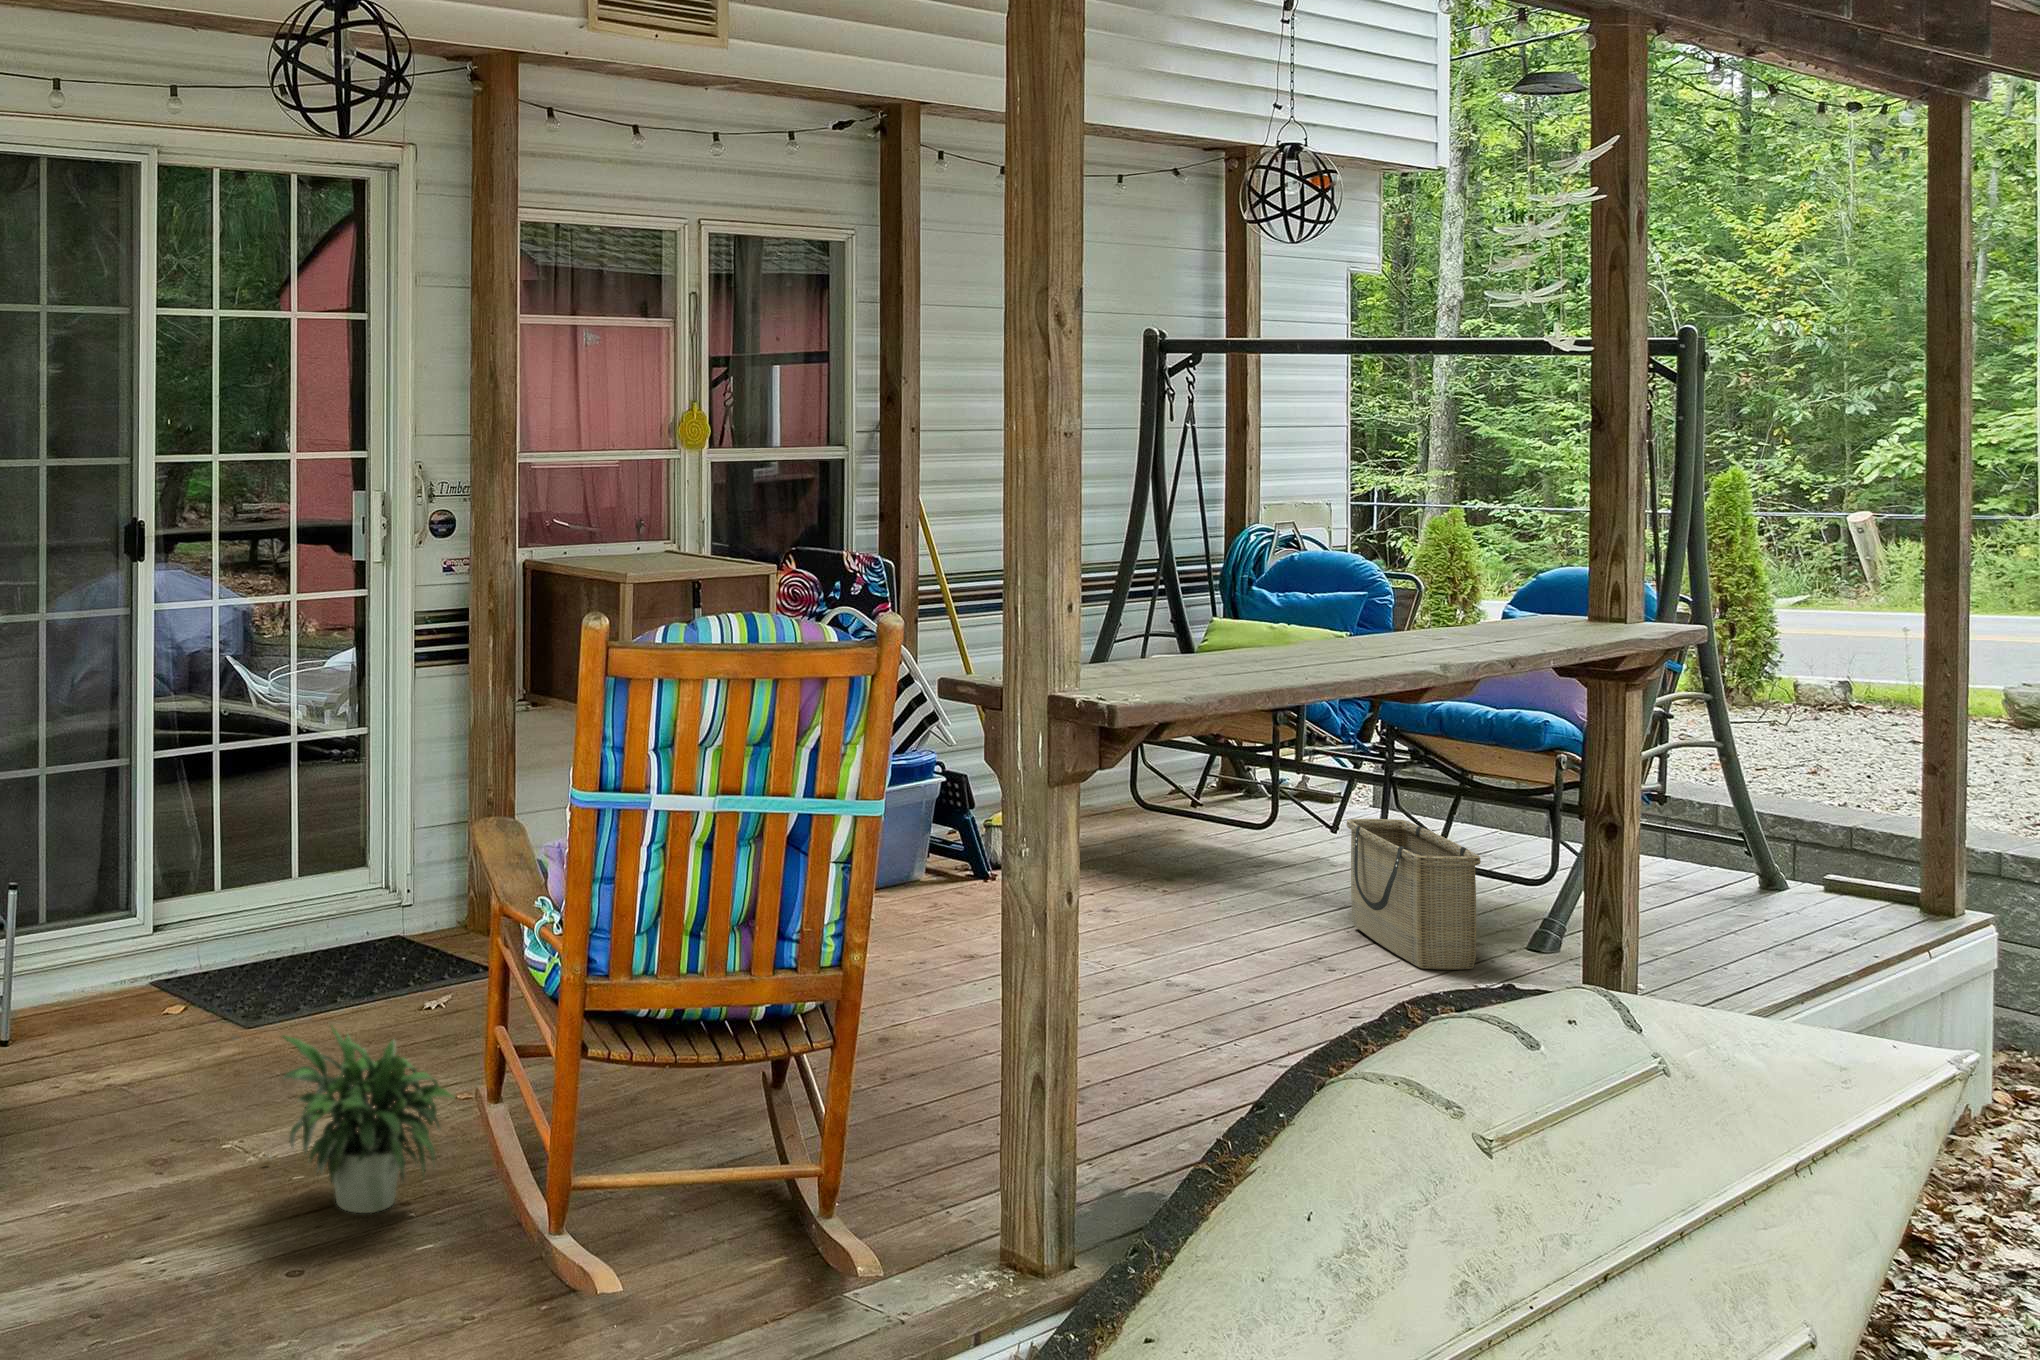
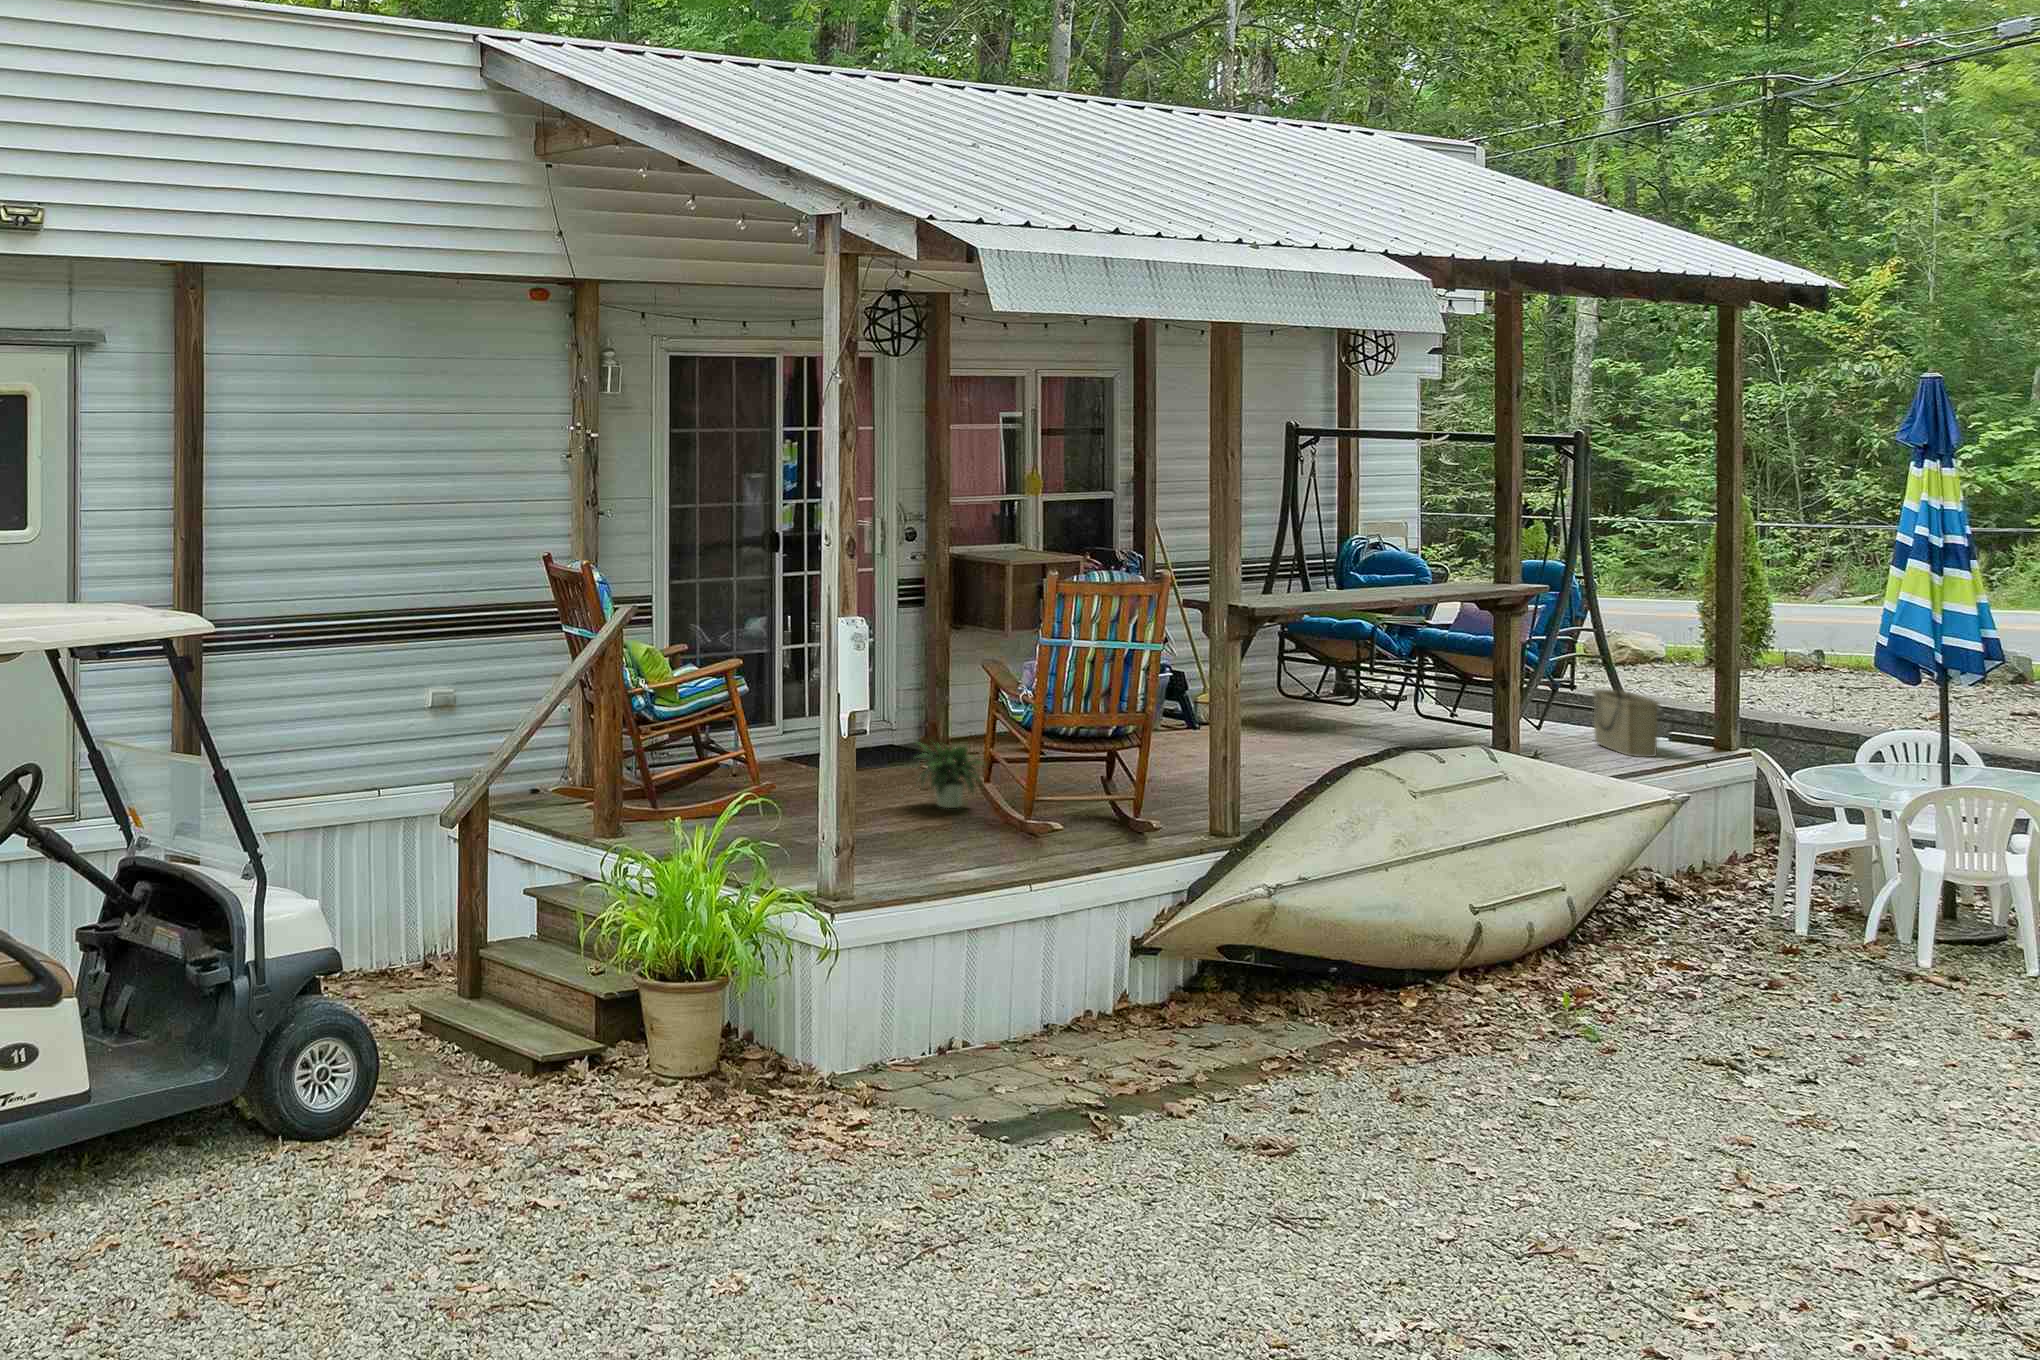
basket: present [1347,819,1481,970] -> present [1593,690,1659,757]

